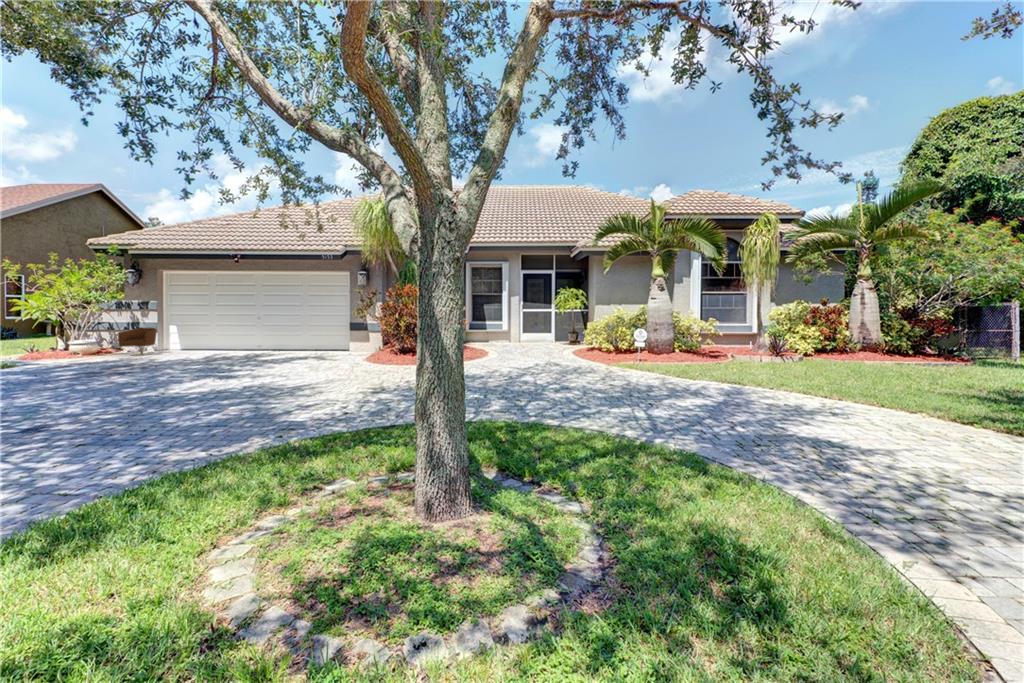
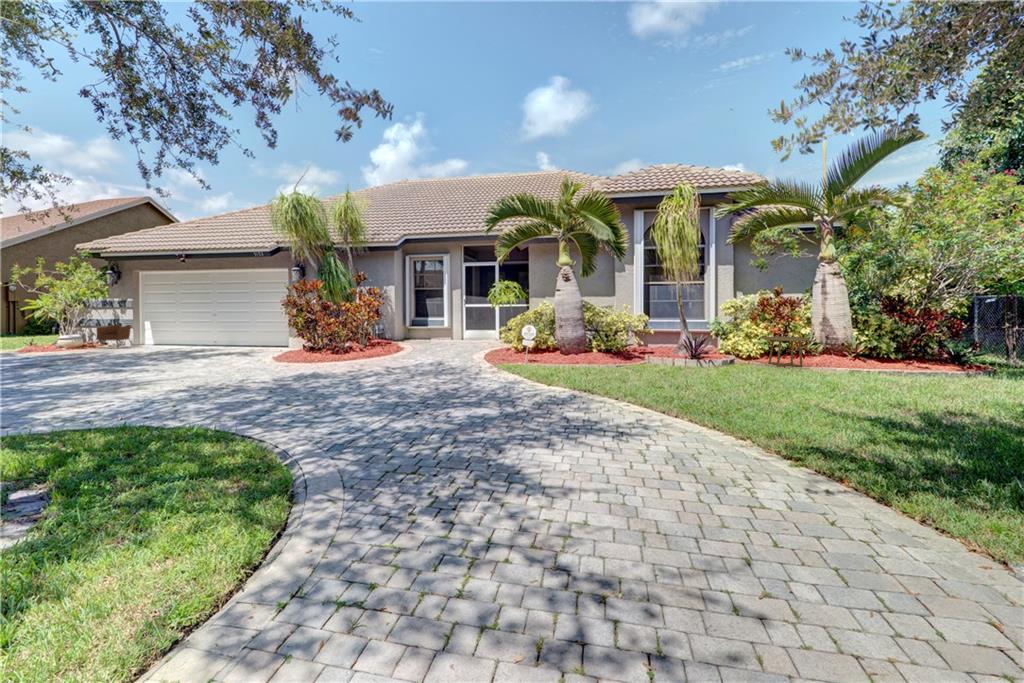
potted tree: present [936,332,964,360] -> none [929,328,971,368]
round table: none [818,338,860,362] -> present [763,336,810,367]

